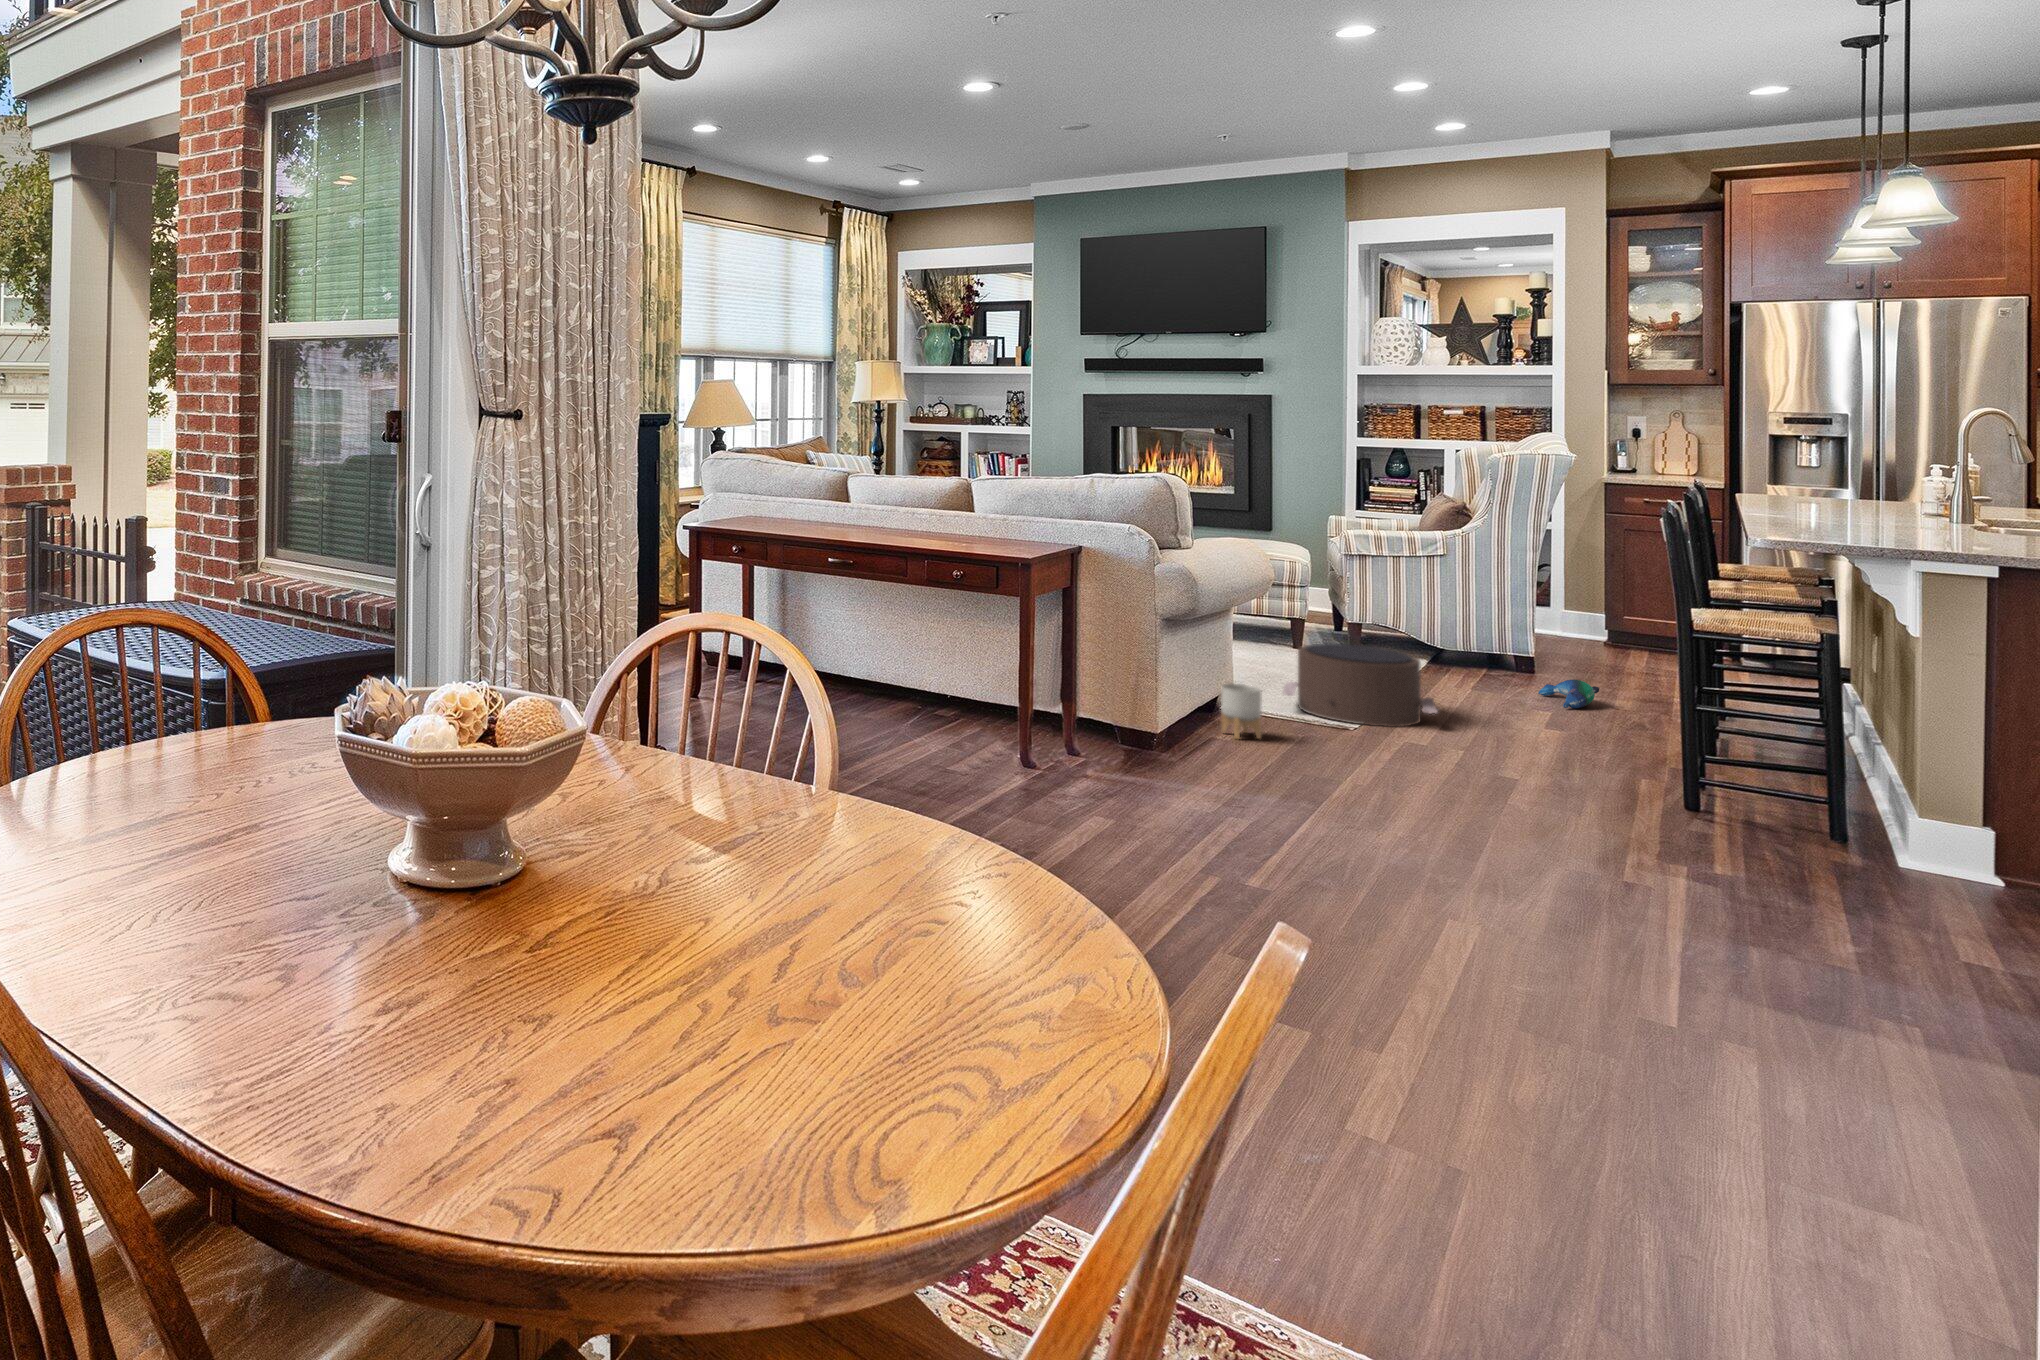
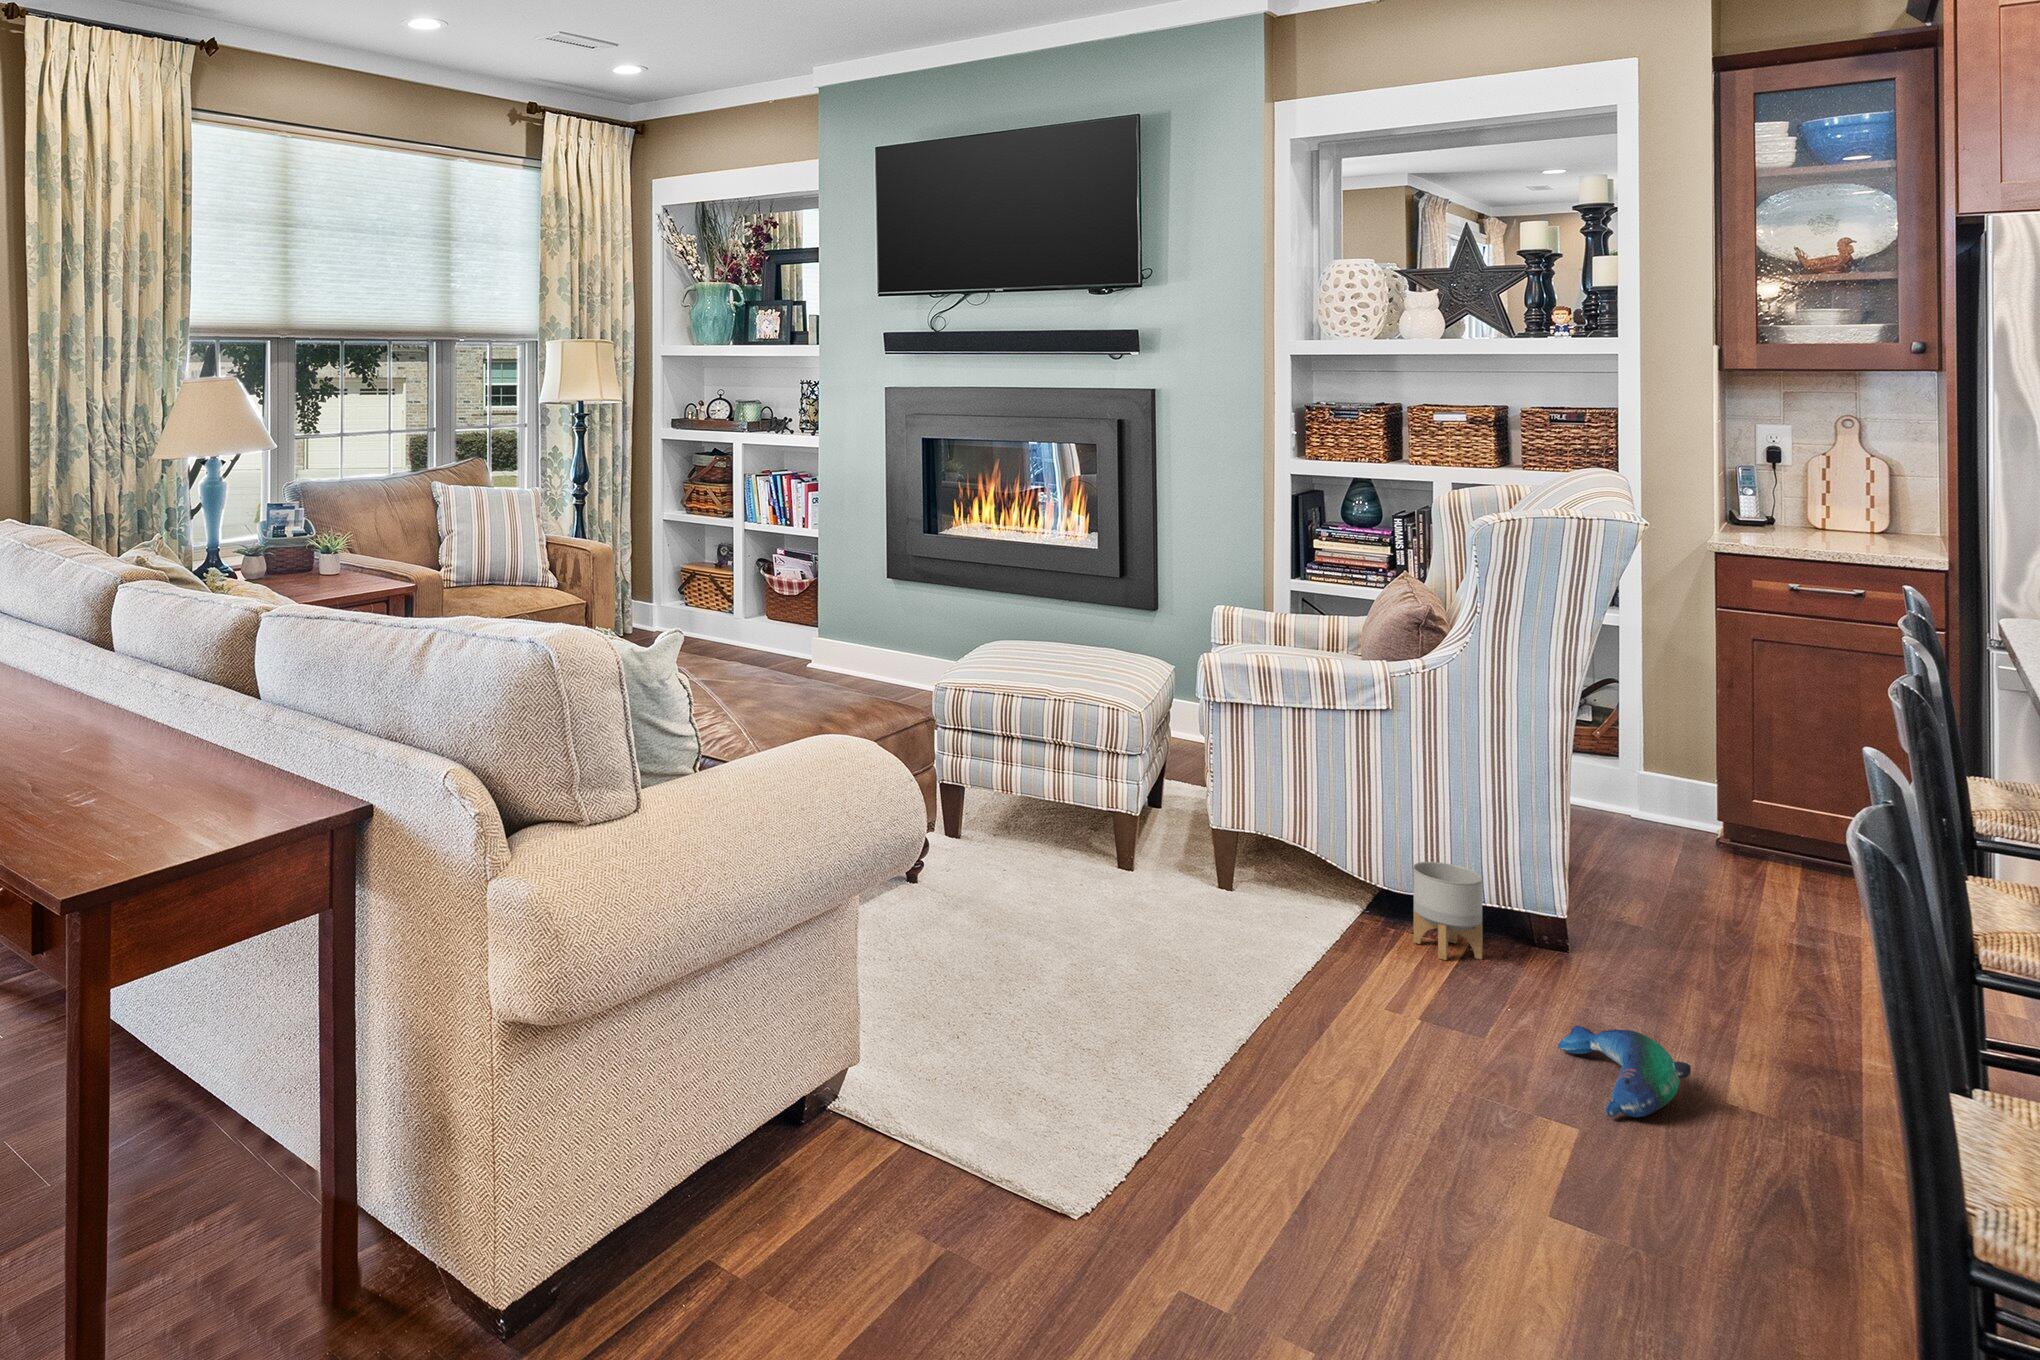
pouf: present [1283,644,1438,727] -> none [958,950,1293,1206]
planter: present [1221,683,1262,740] -> present [1413,862,1483,960]

